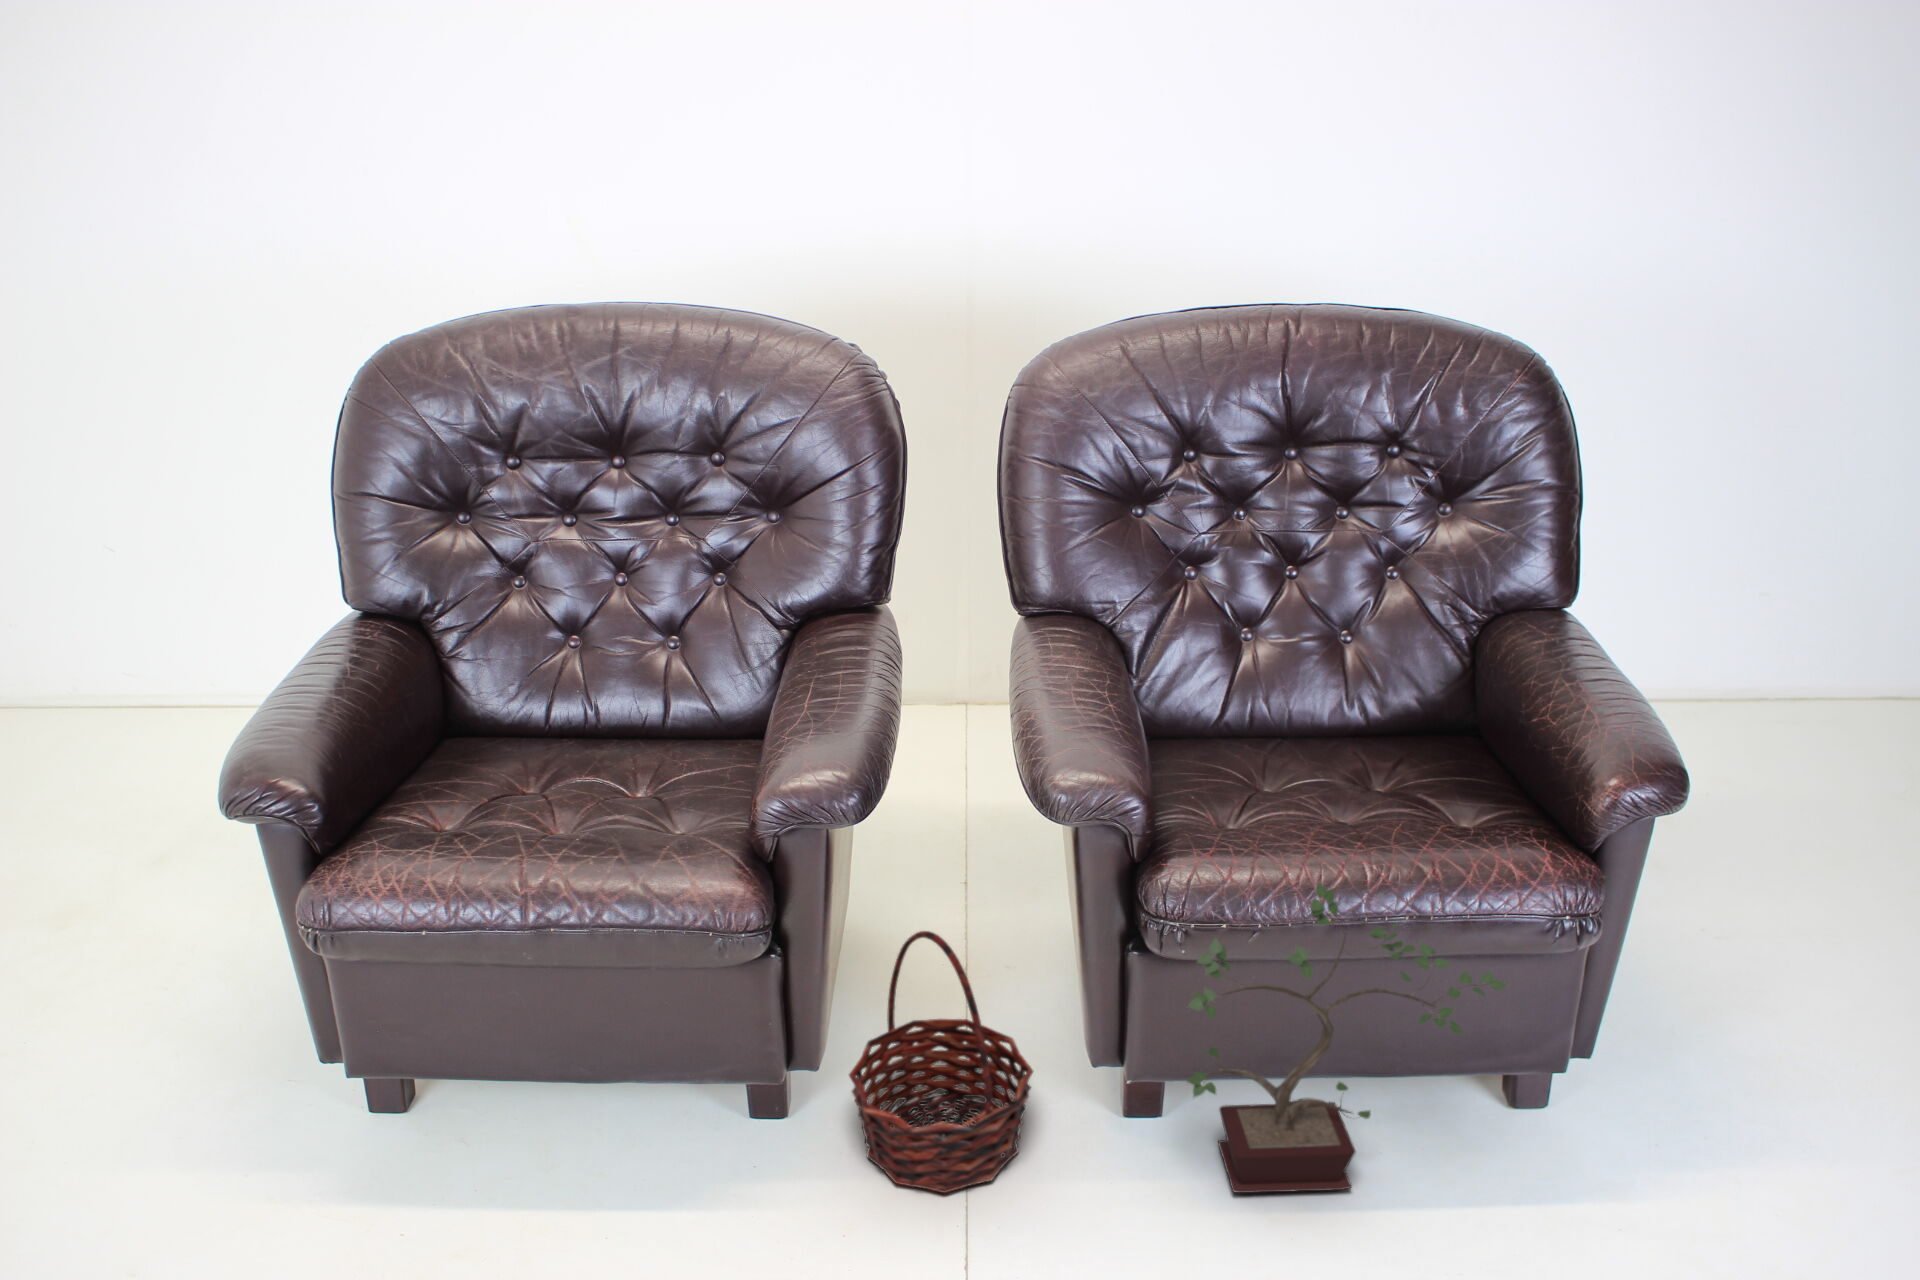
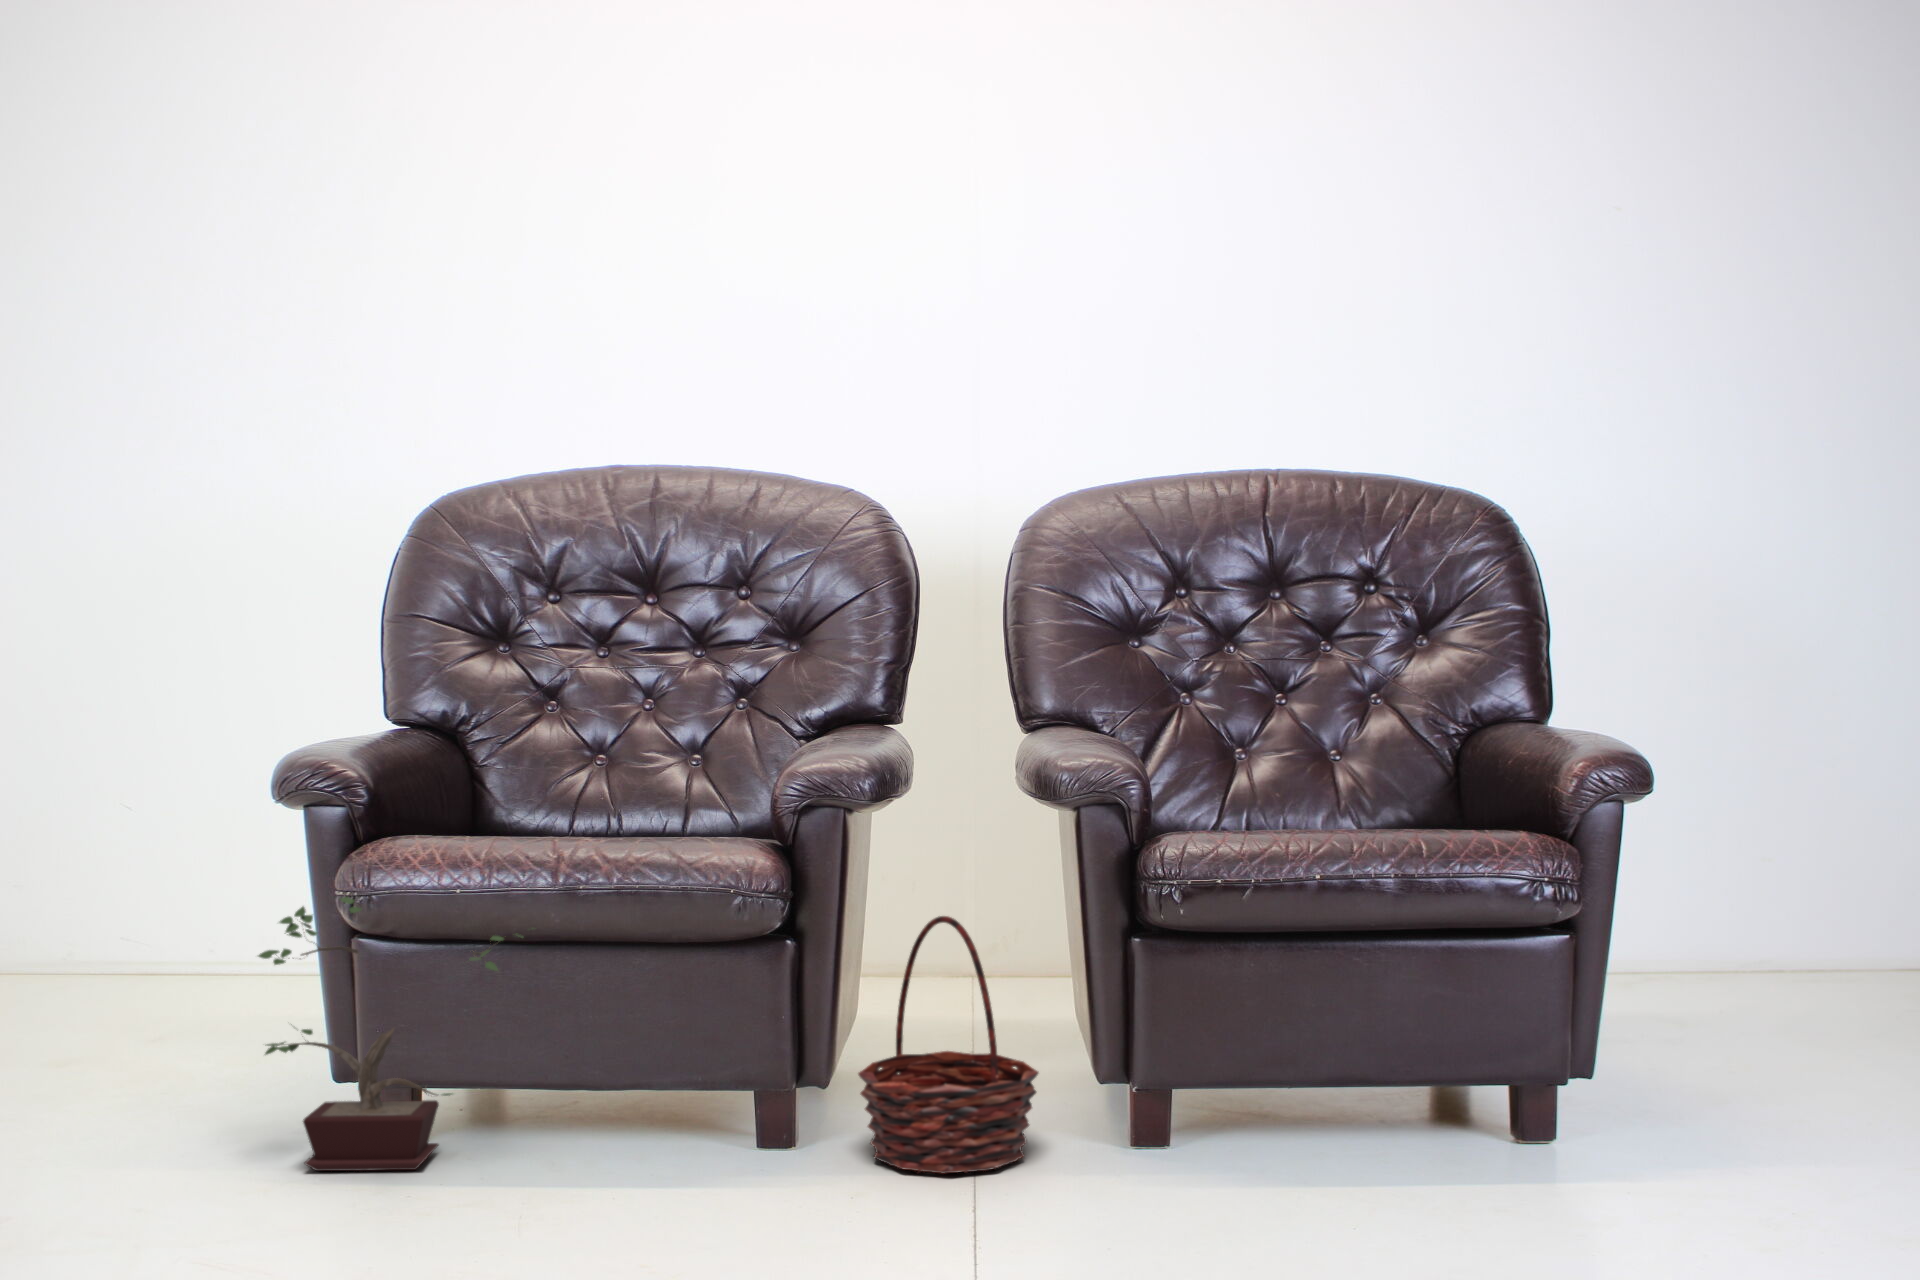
potted plant: present [1187,883,1507,1193] -> present [258,896,523,1171]

